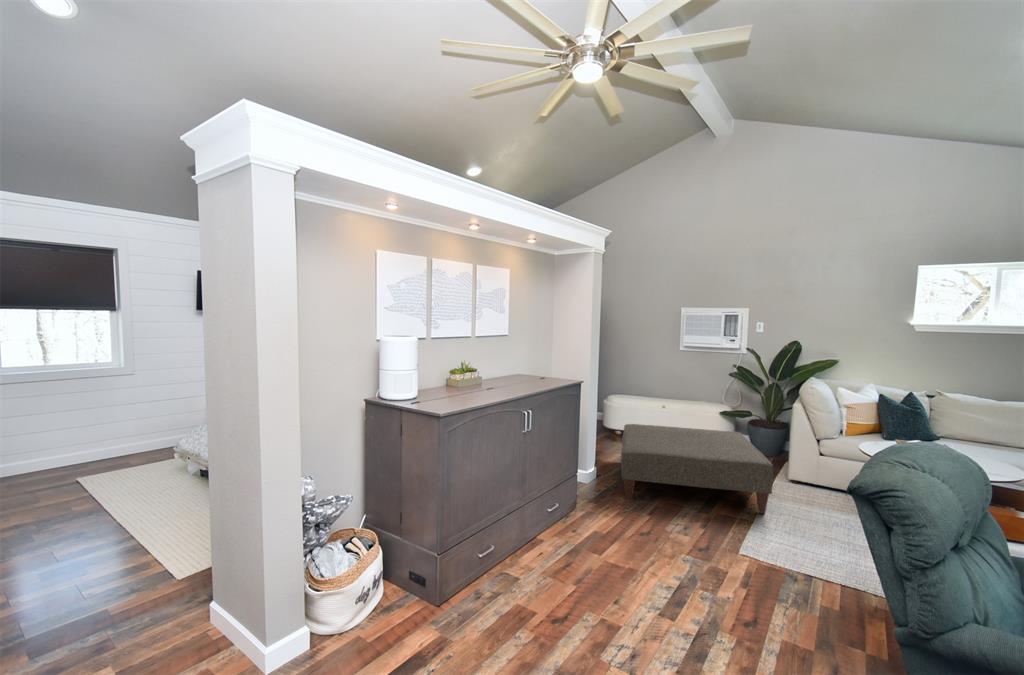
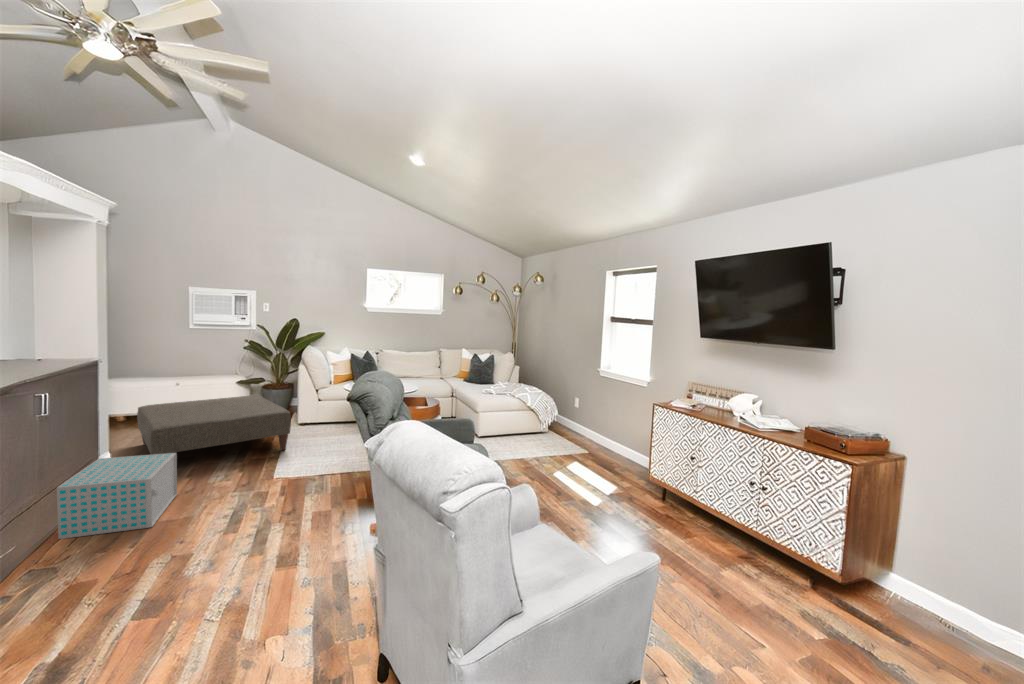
storage box: none [533,471,634,564] -> present [57,453,177,539]

